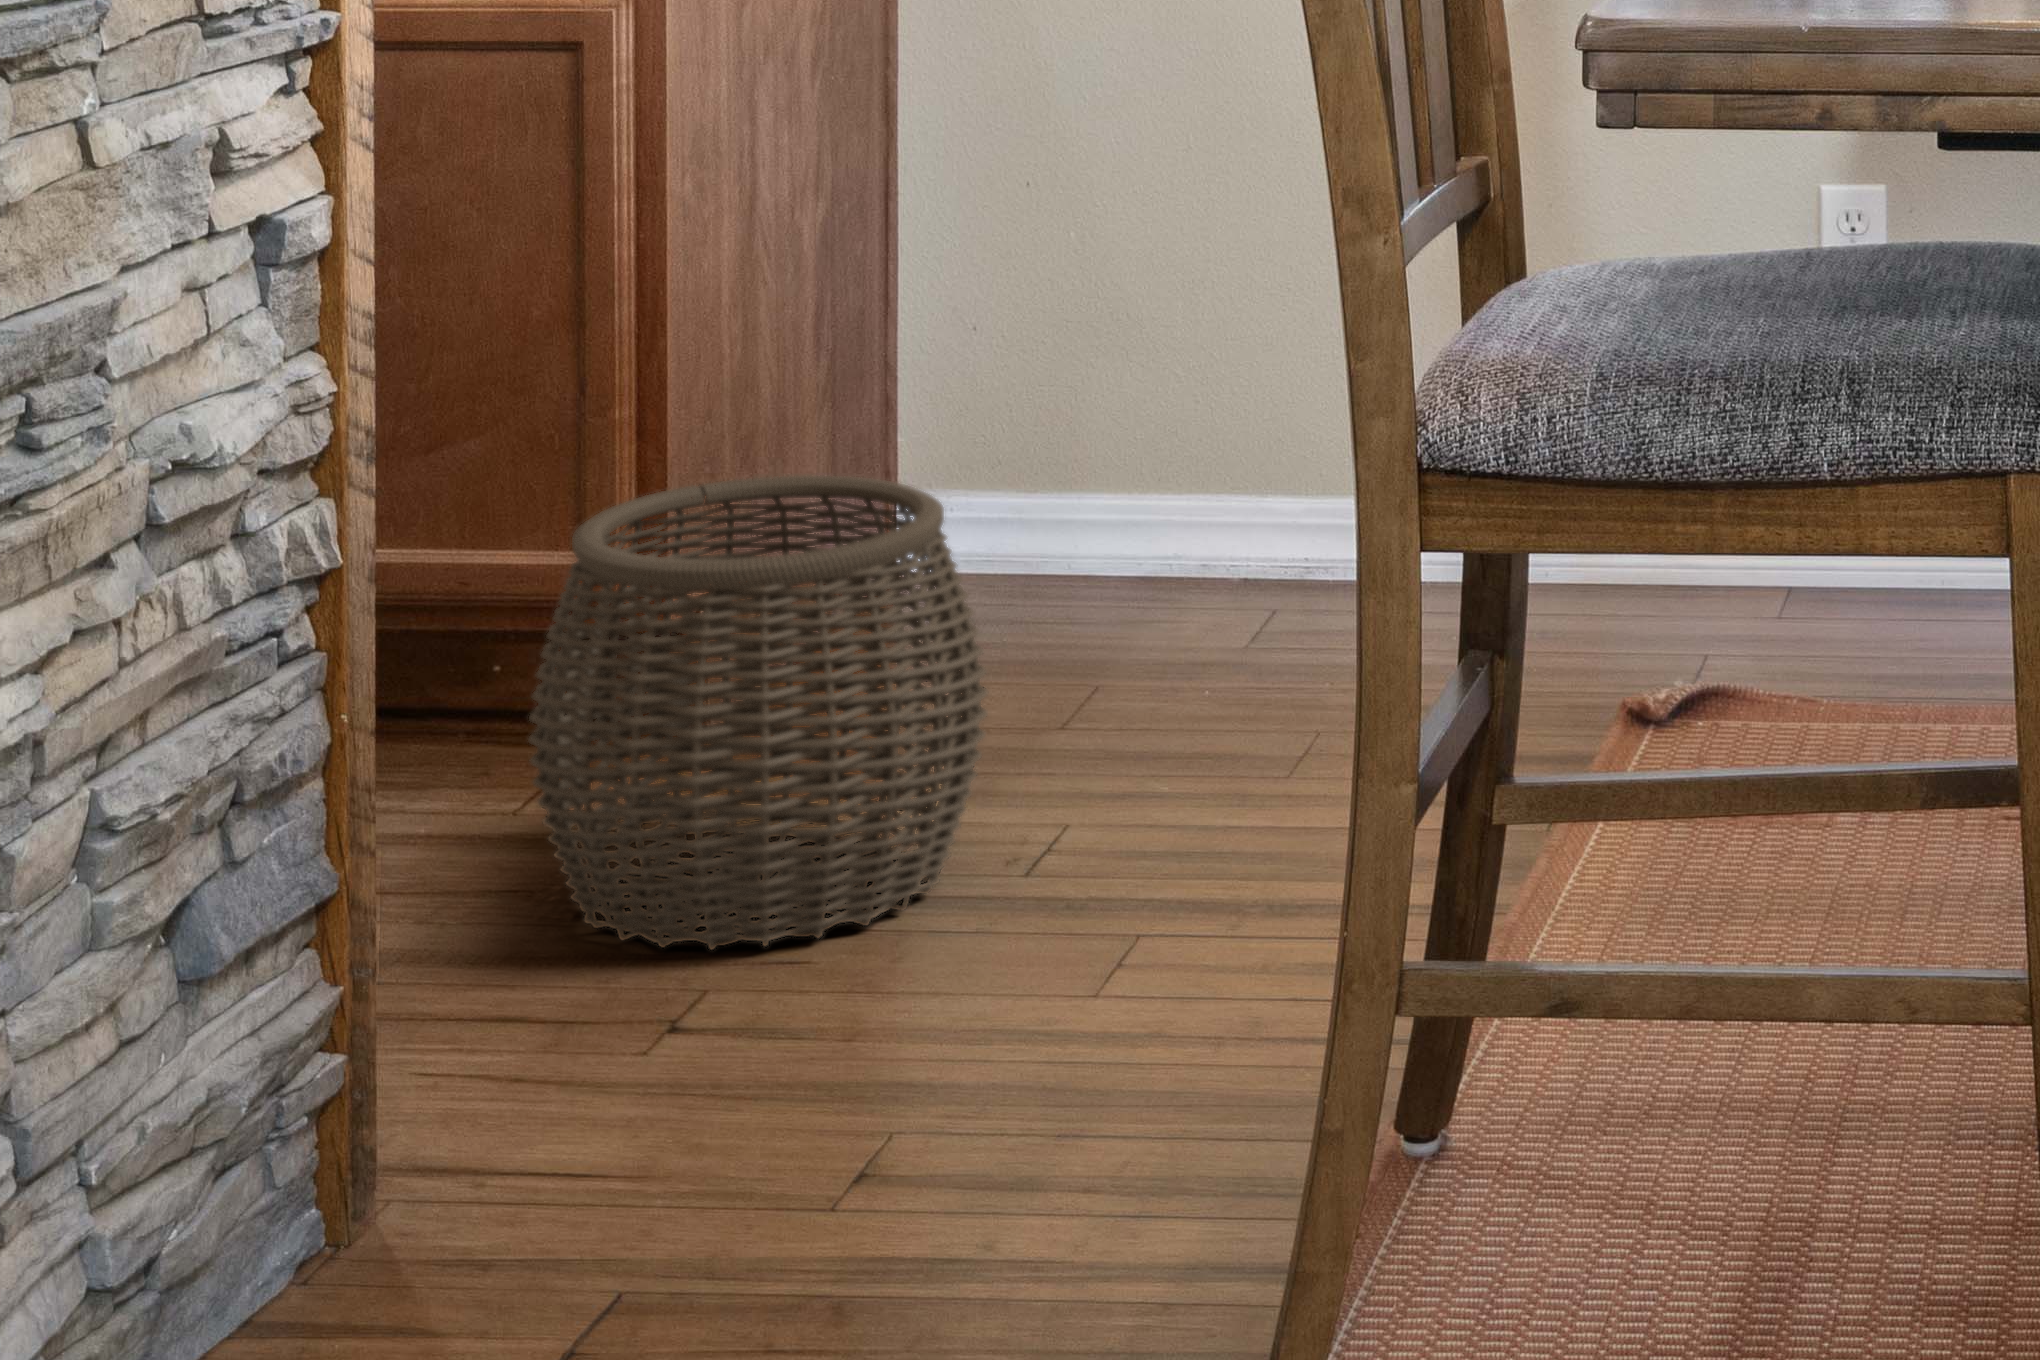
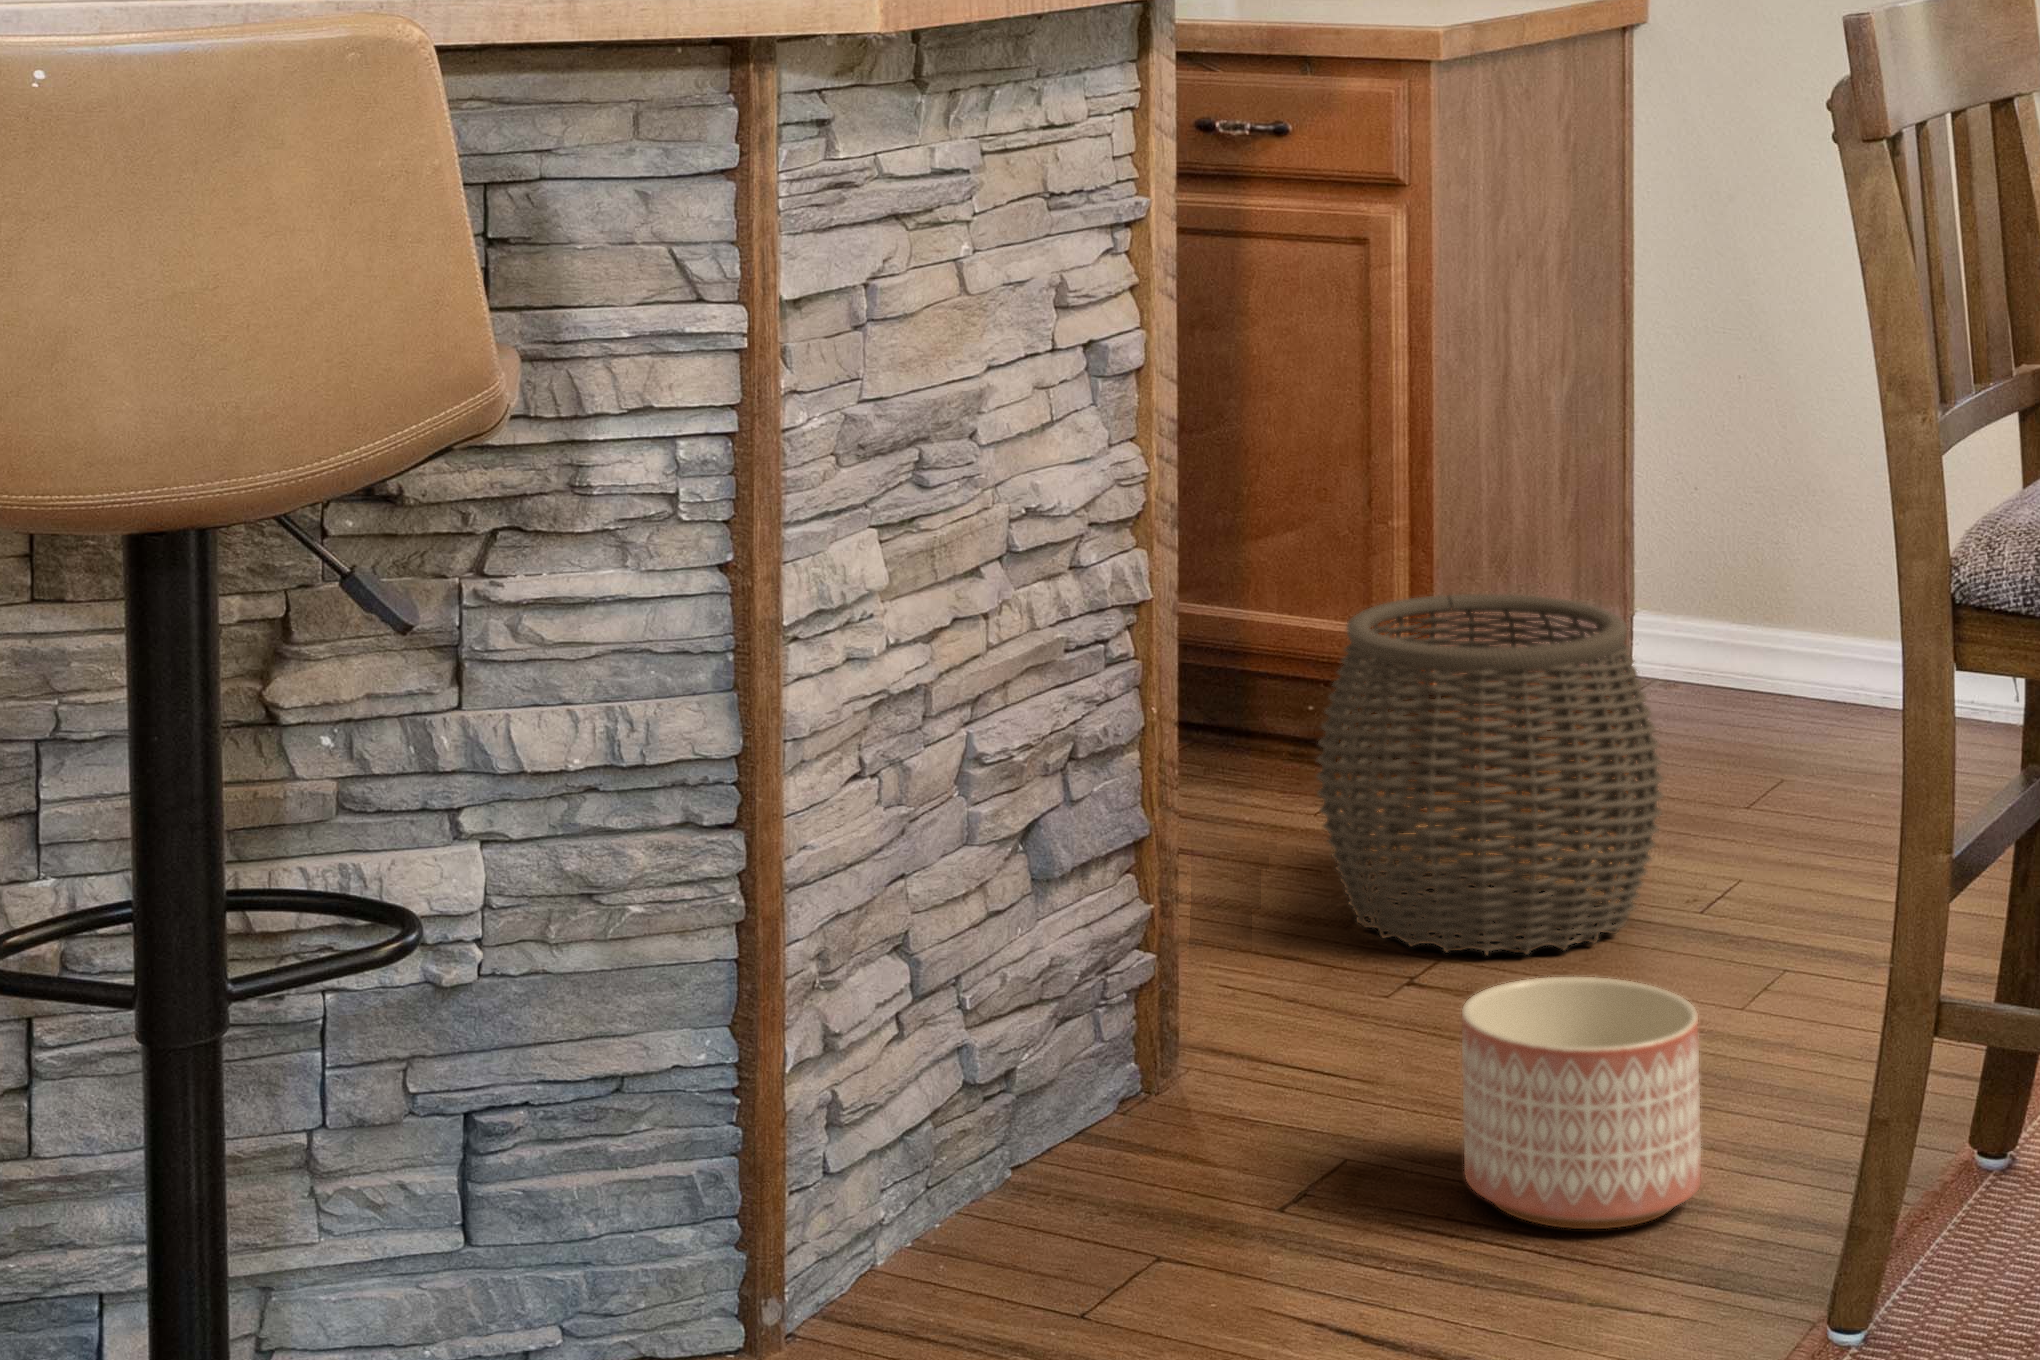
planter: none [797,988,1110,1328] -> present [1462,977,1701,1229]

